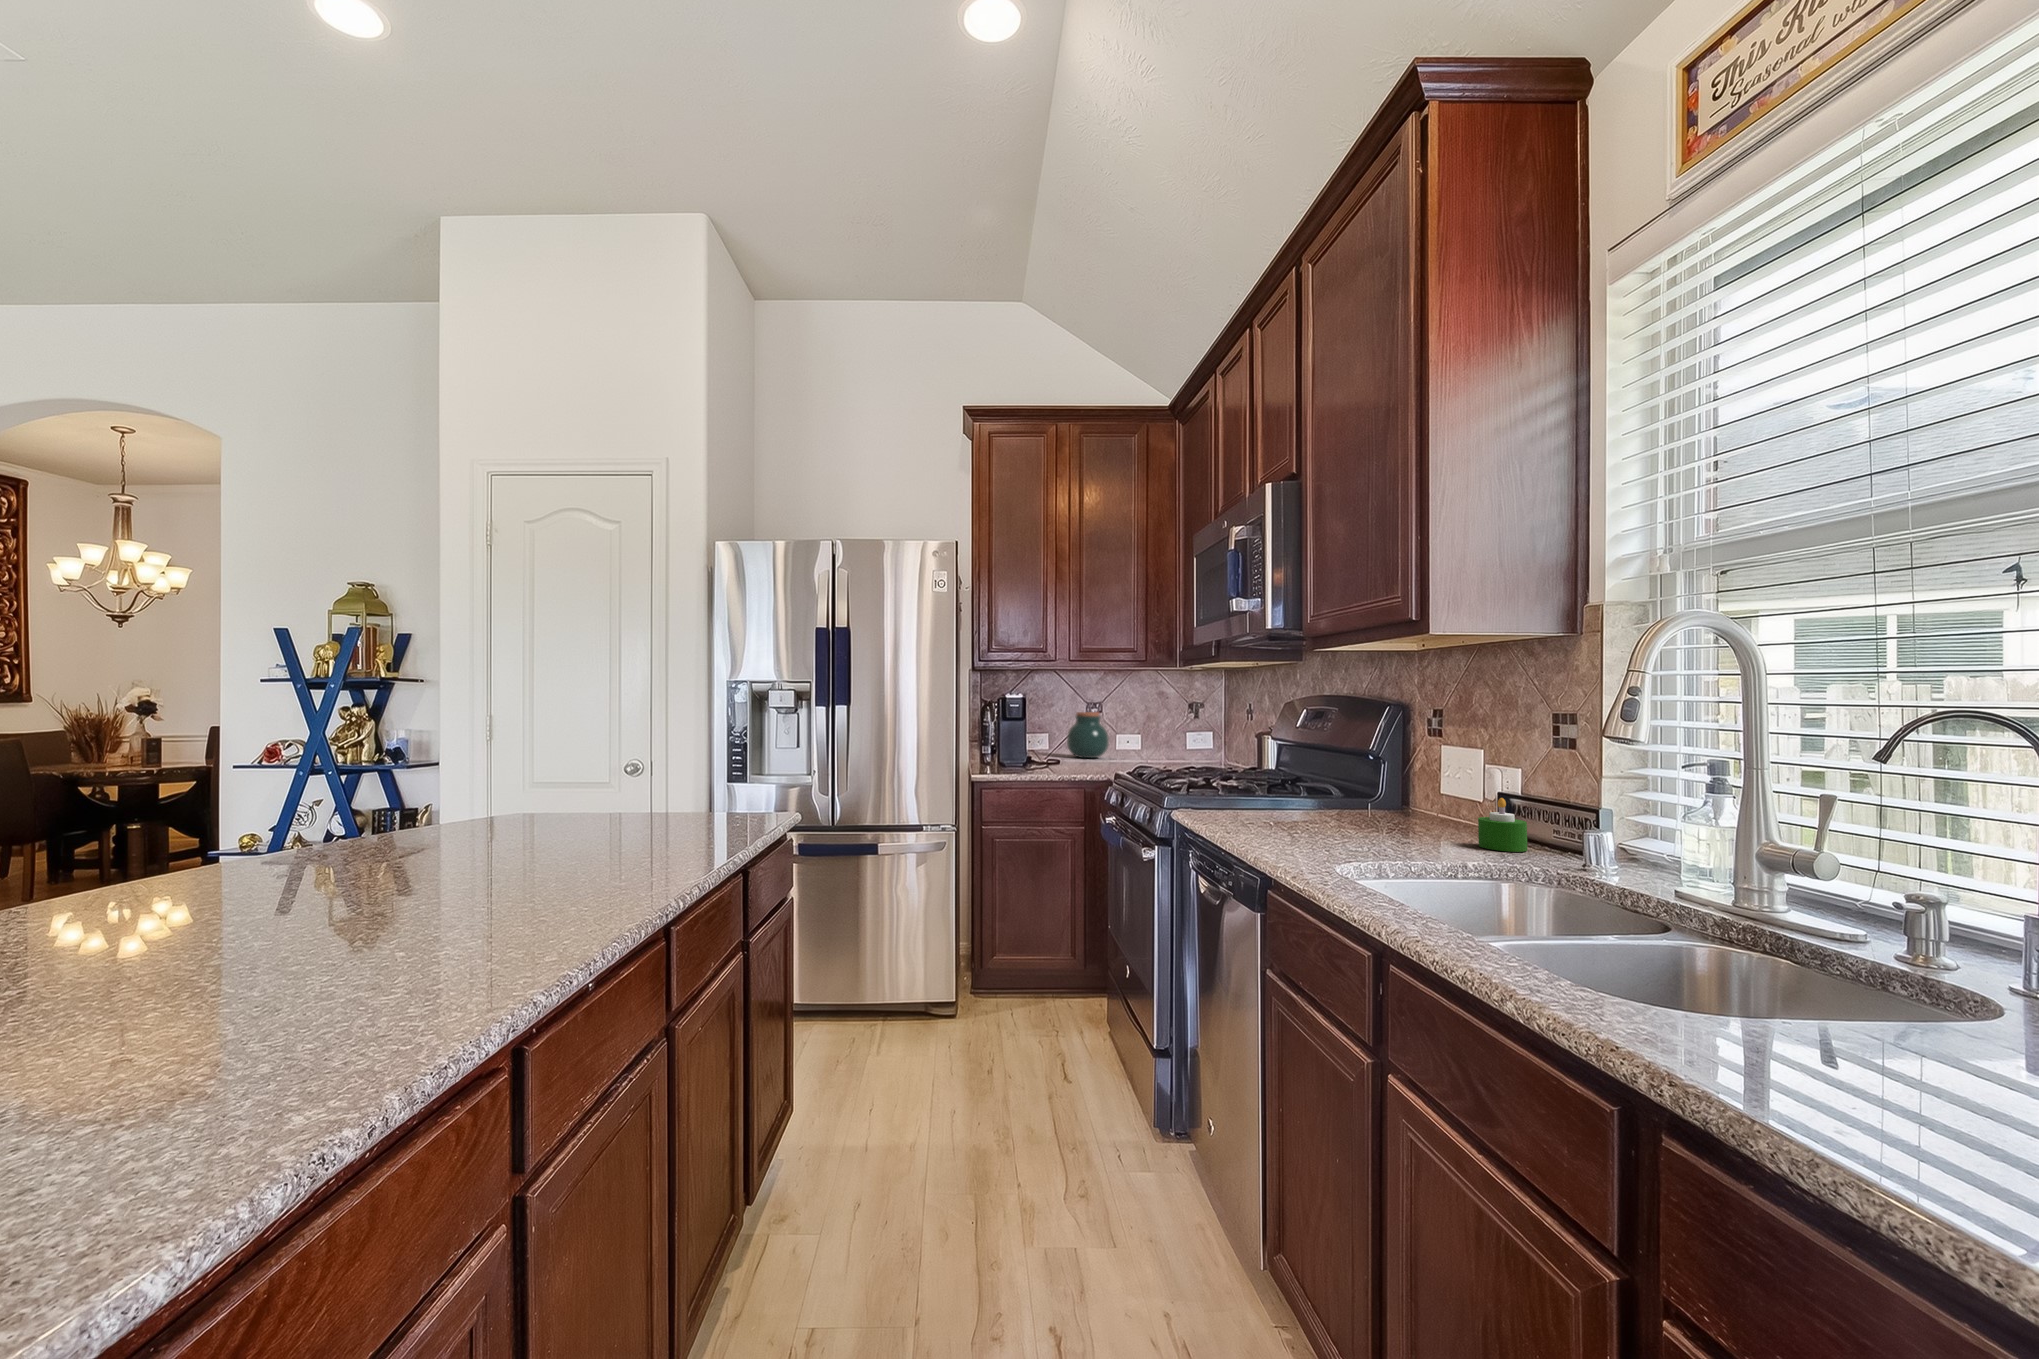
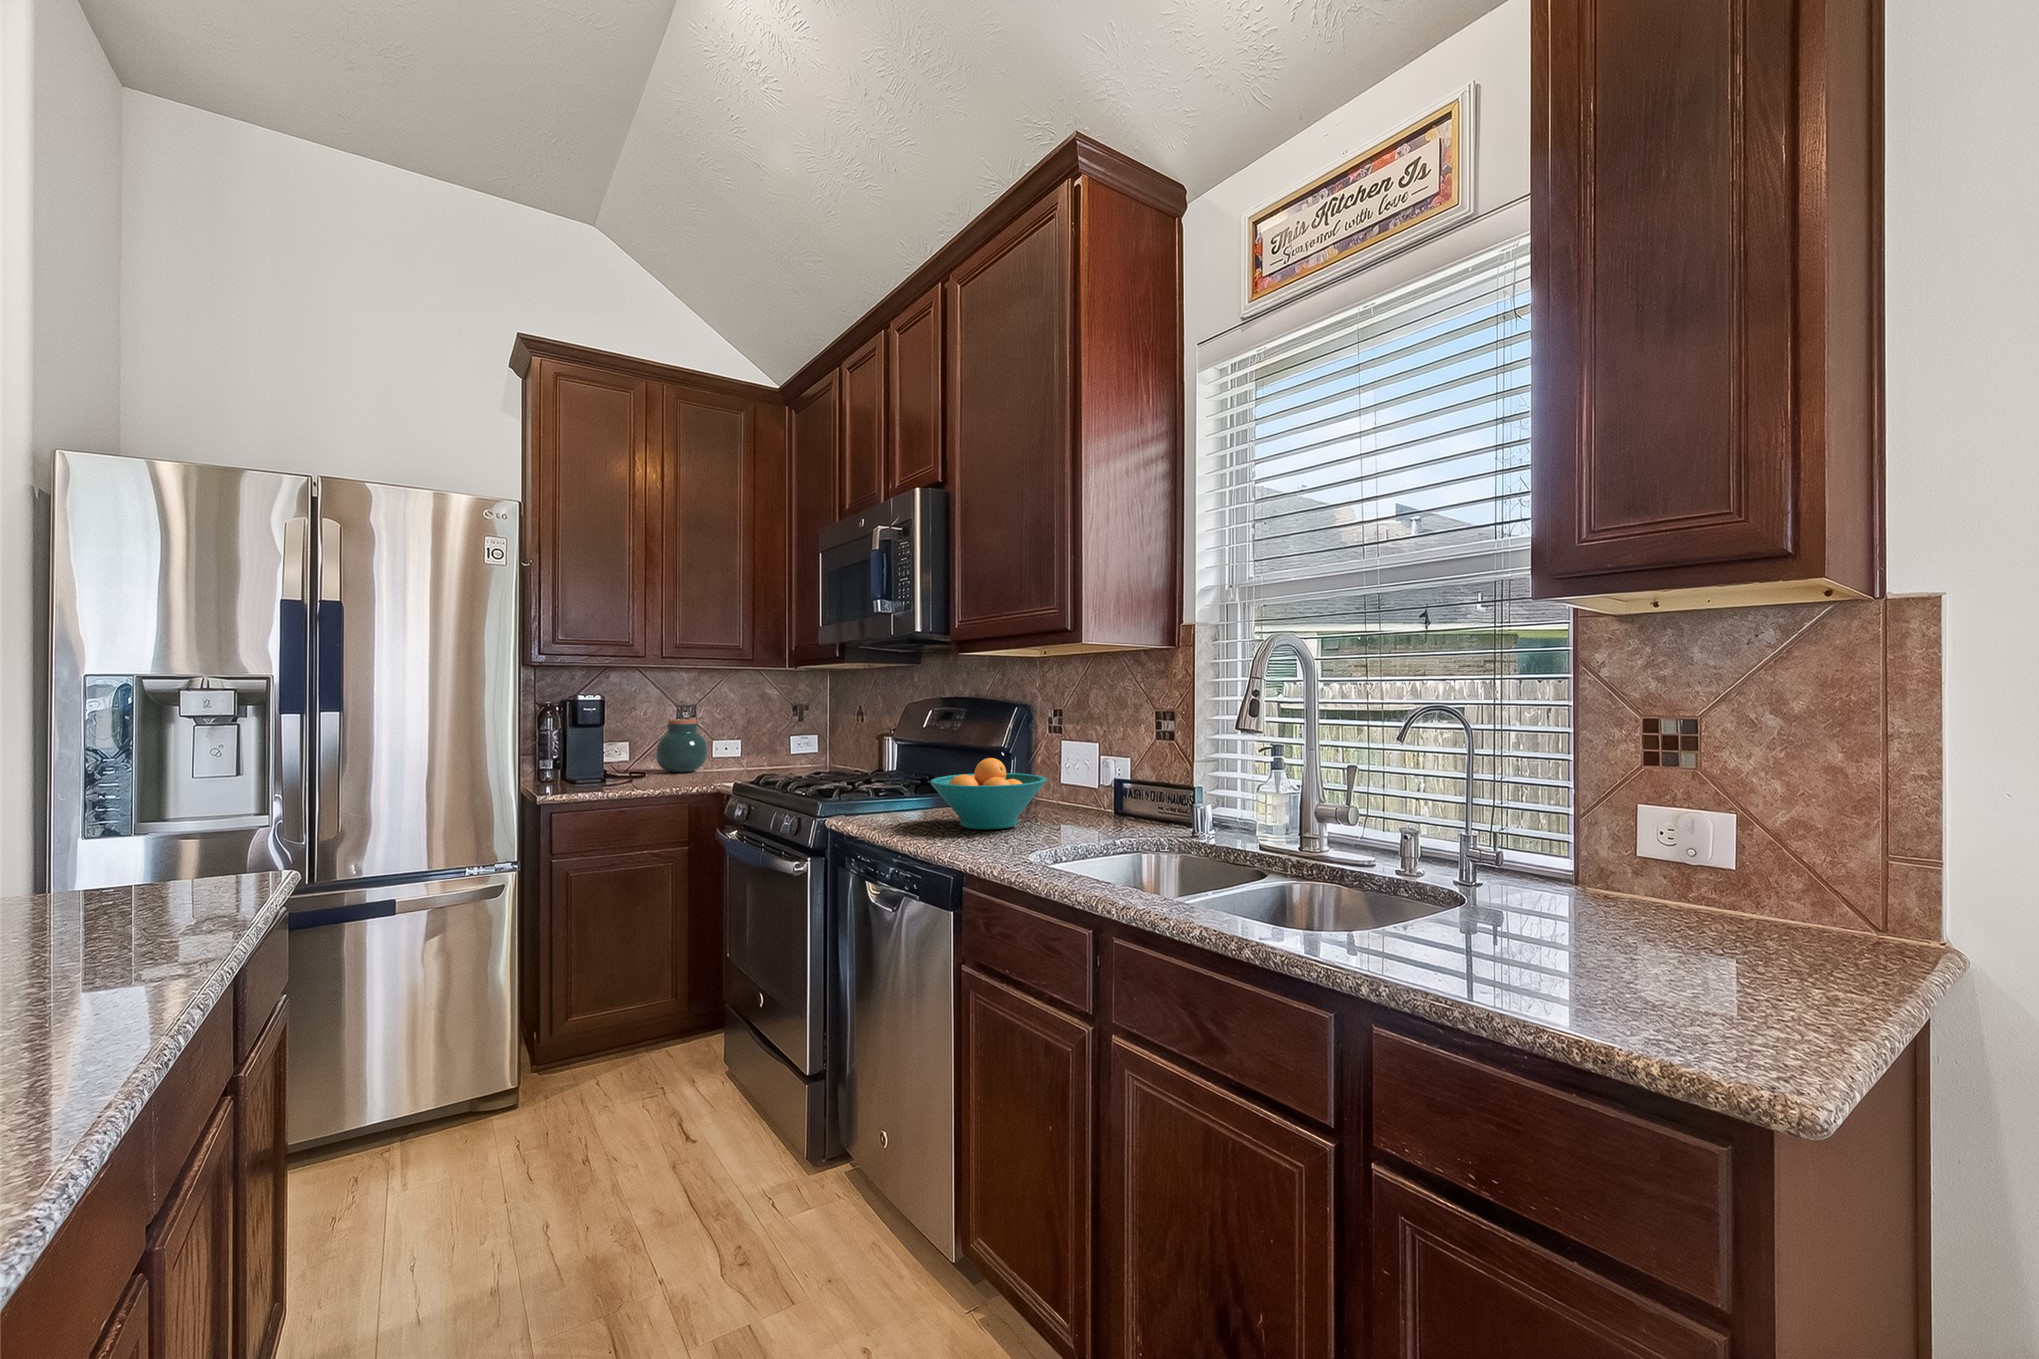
fruit bowl: none [1261,756,1396,832] -> present [930,758,1047,830]
candle: present [1478,798,1527,852] -> none [1110,784,1144,828]

